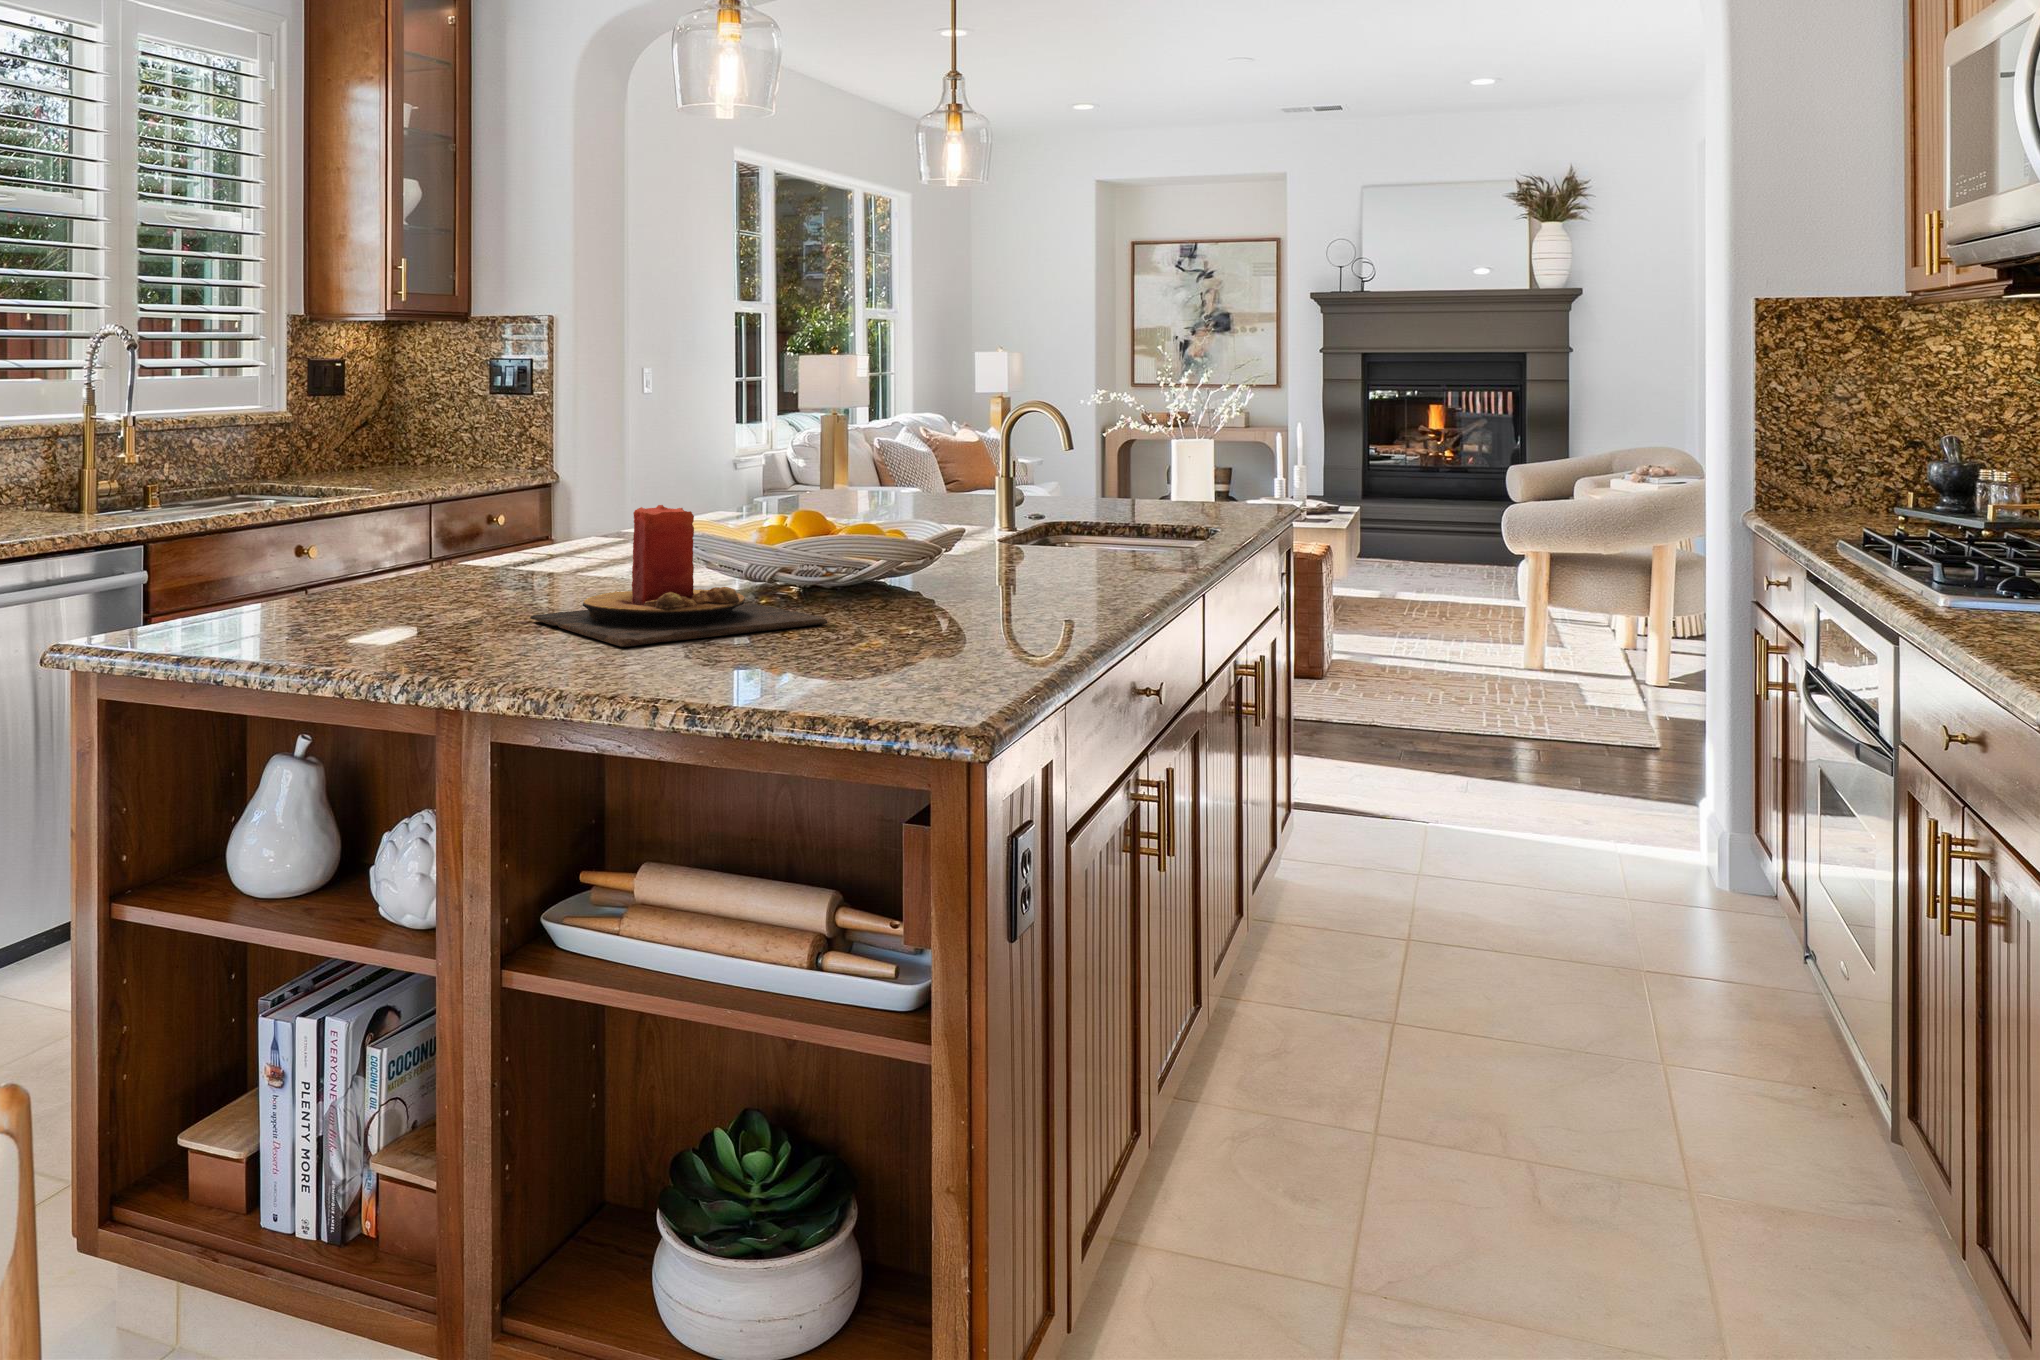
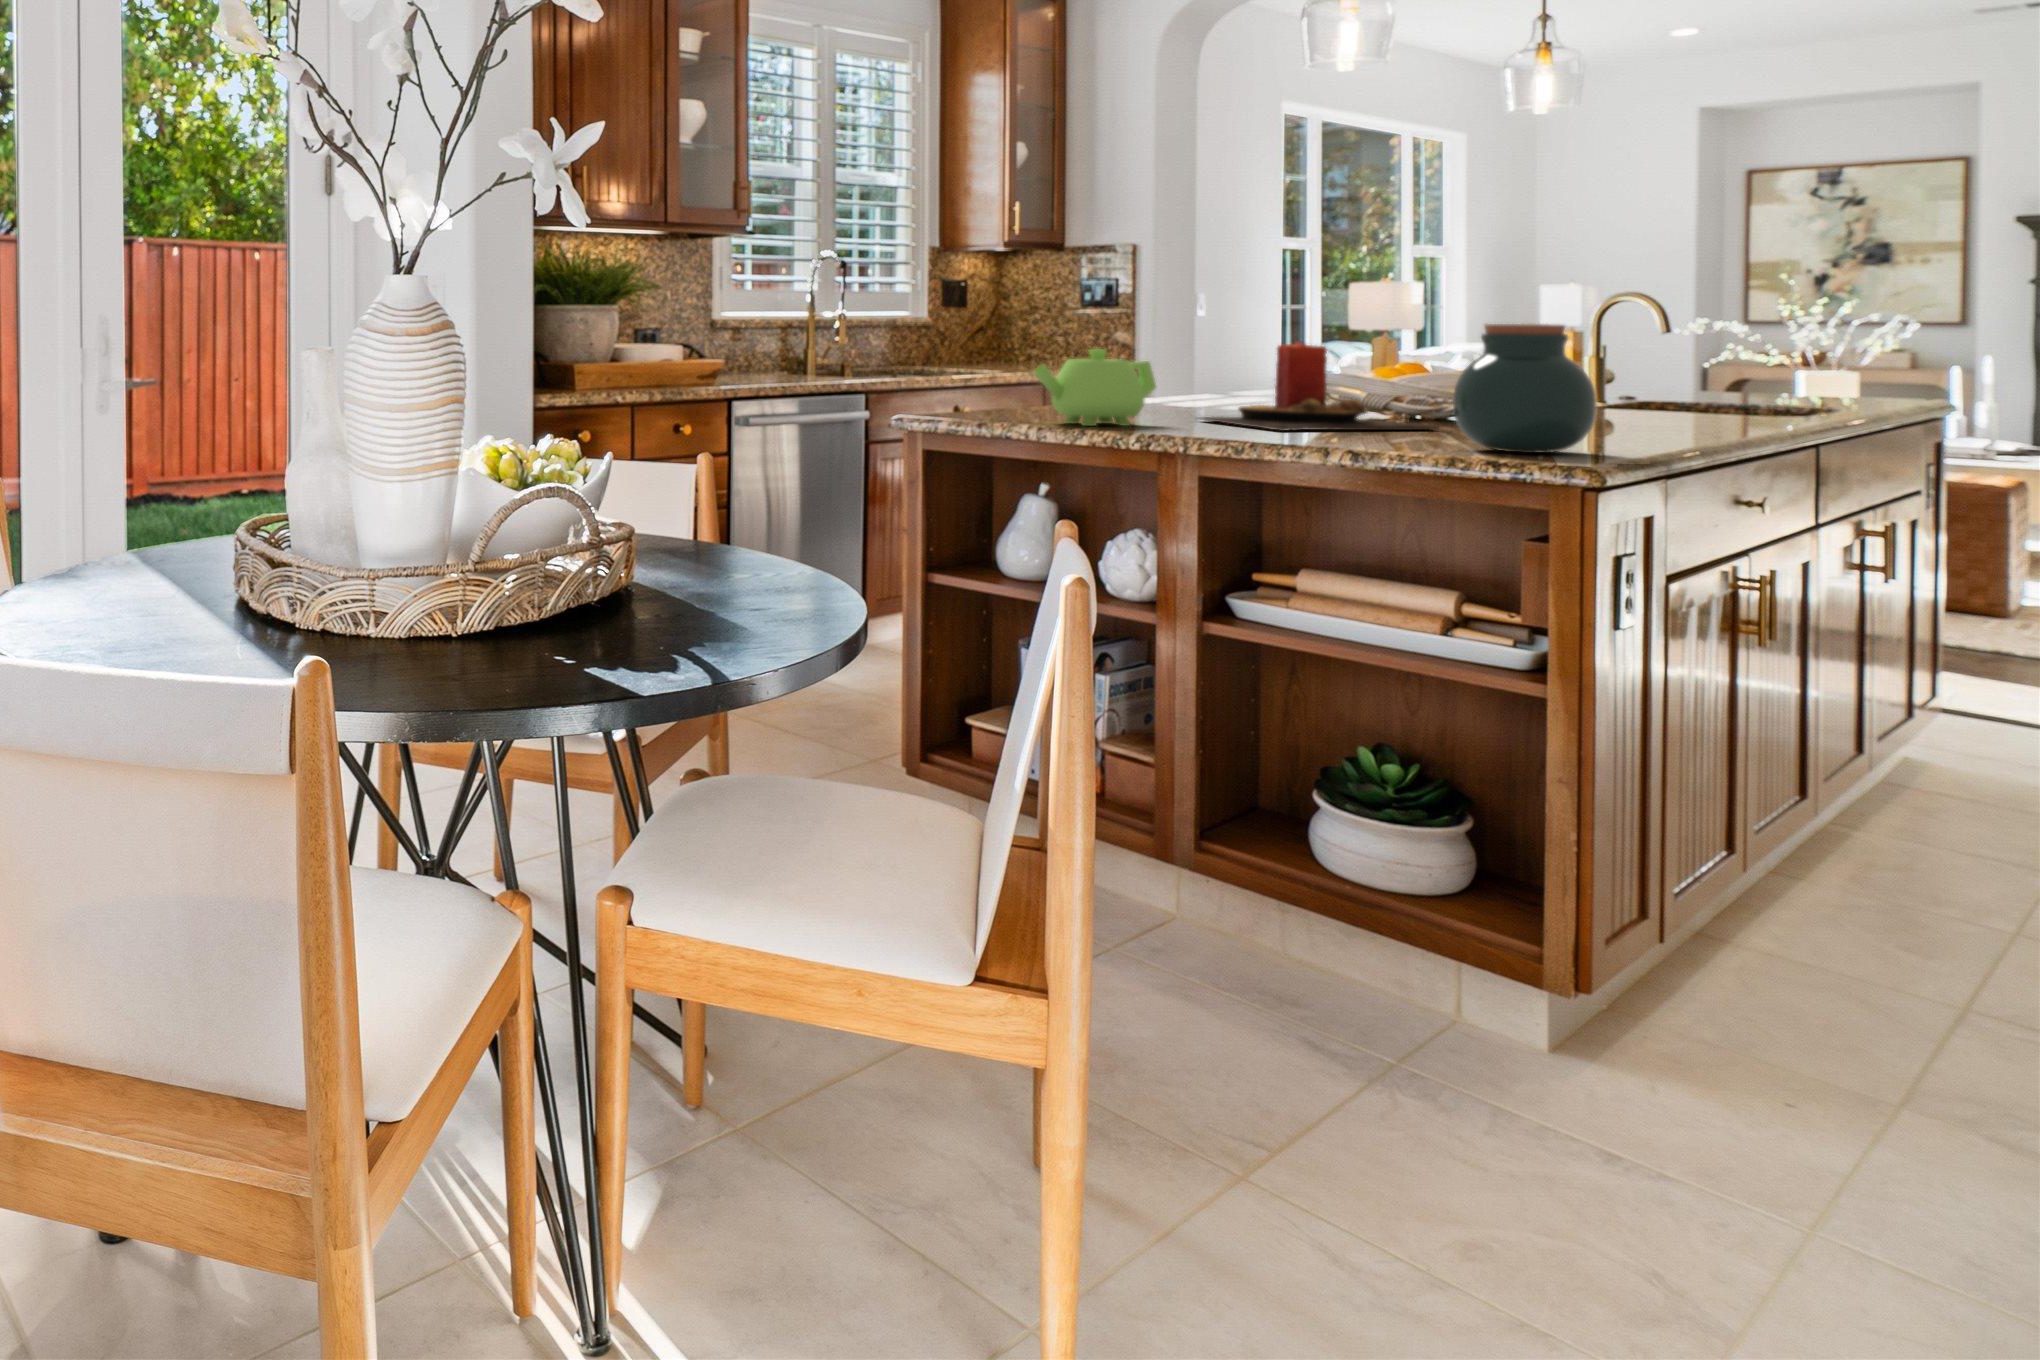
jar: none [823,504,987,692] -> present [1453,324,1597,453]
teapot: none [275,529,467,654] -> present [1033,349,1157,426]

